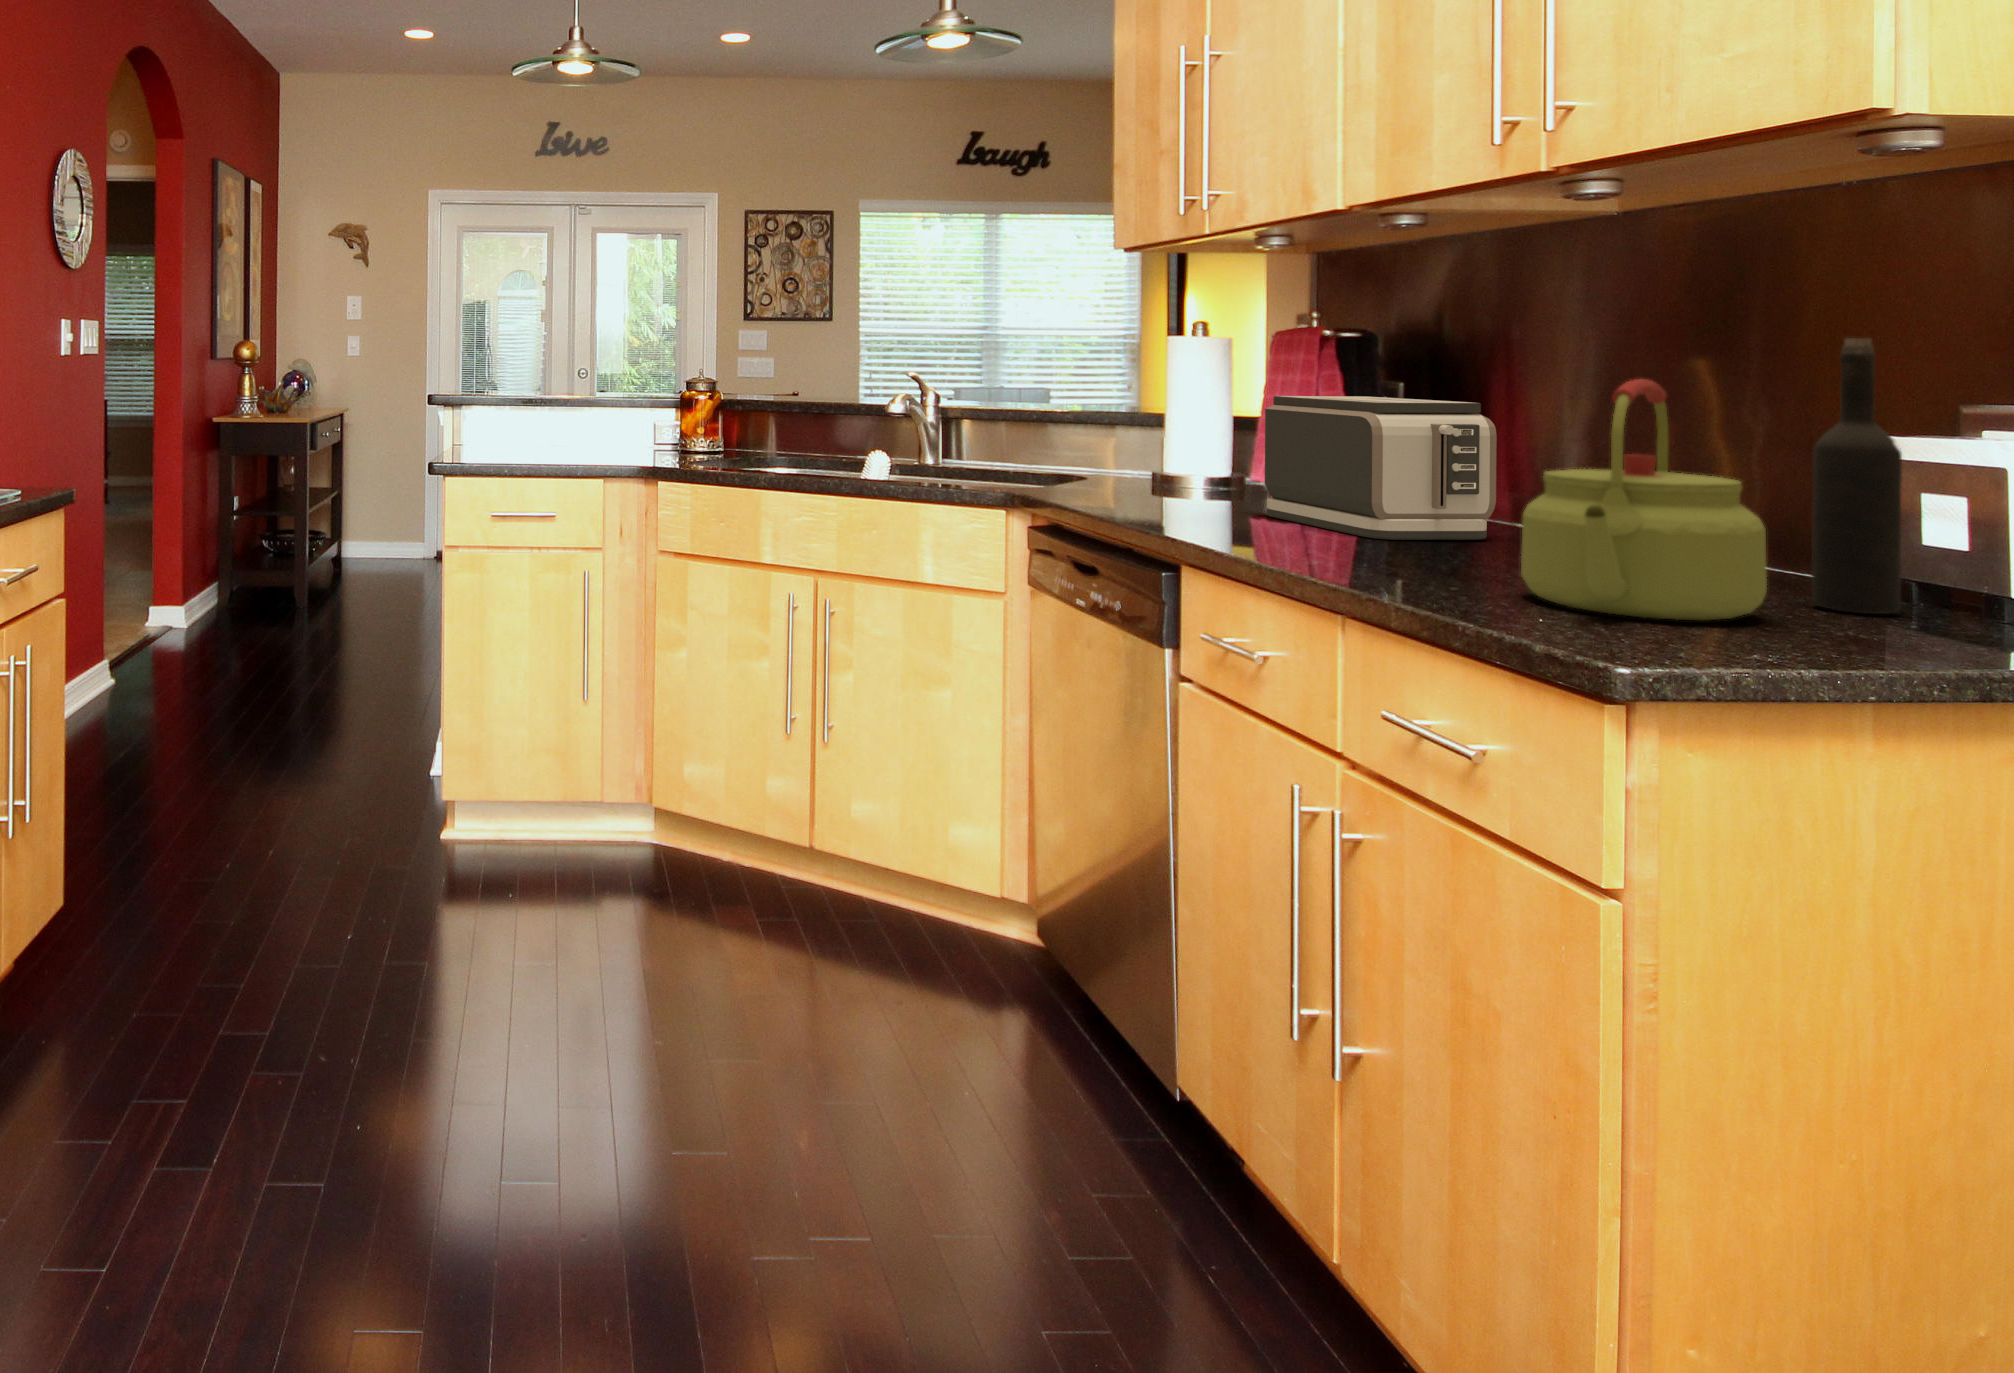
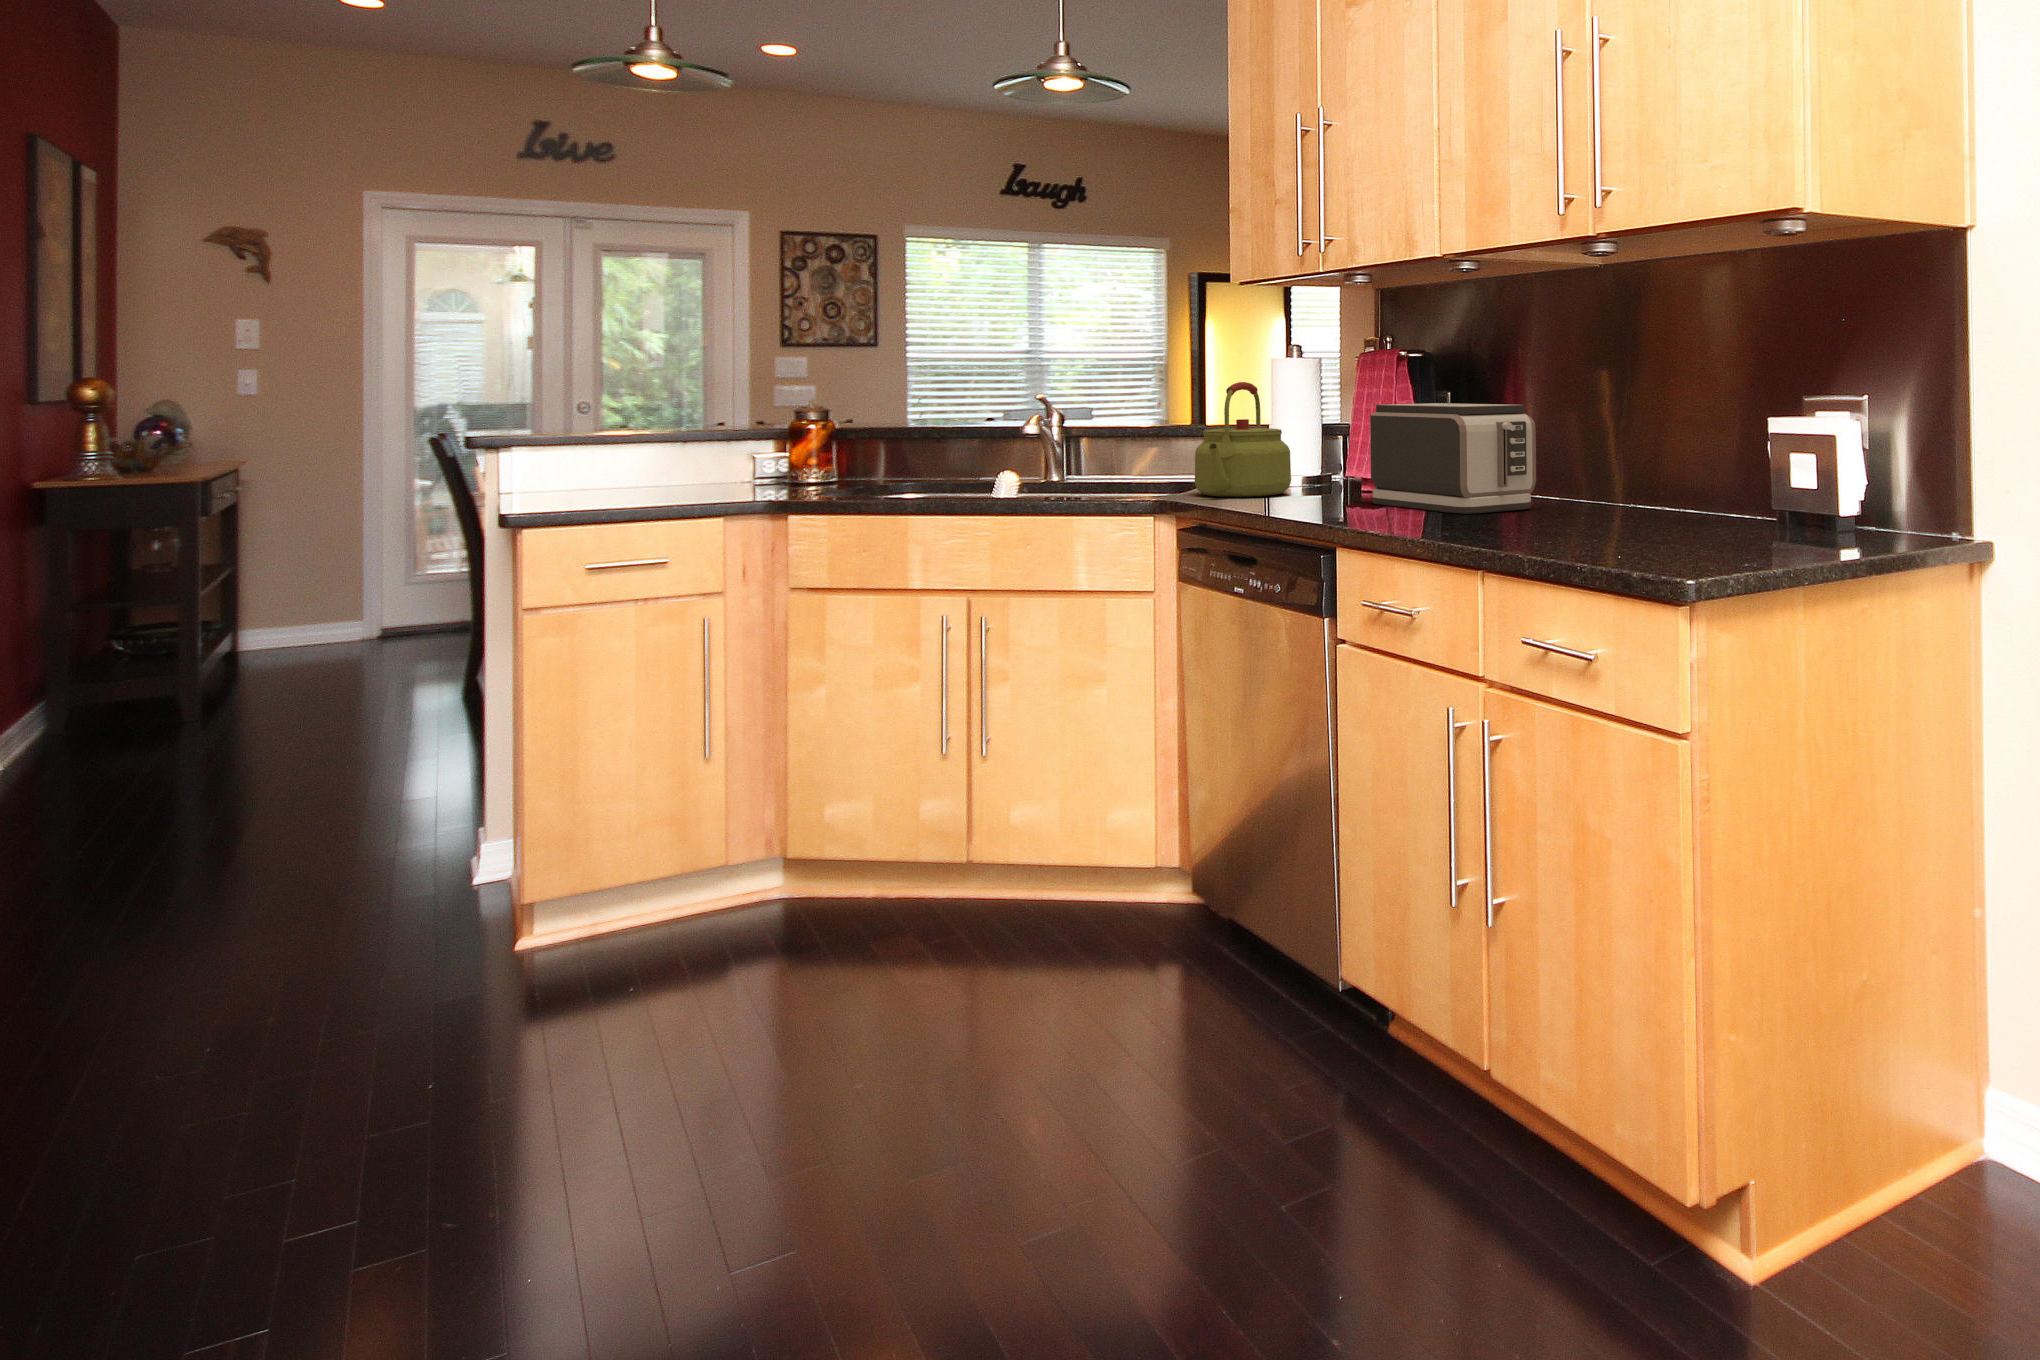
wine bottle: present [1812,338,1902,614] -> none [1740,352,1787,535]
kettle: present [1521,379,1767,621] -> present [1195,382,1291,497]

